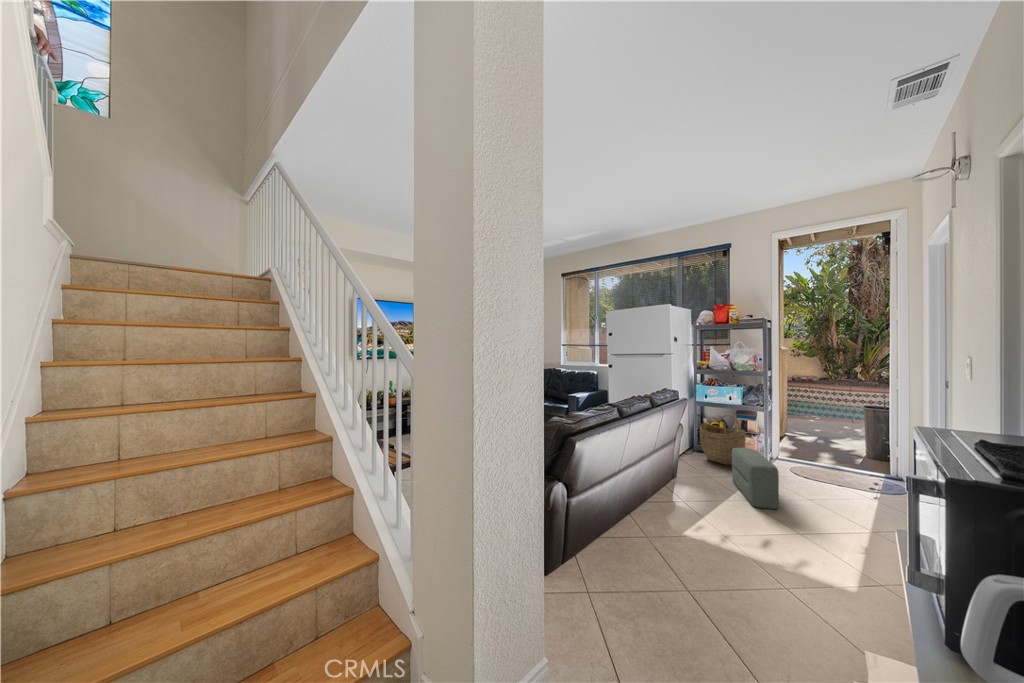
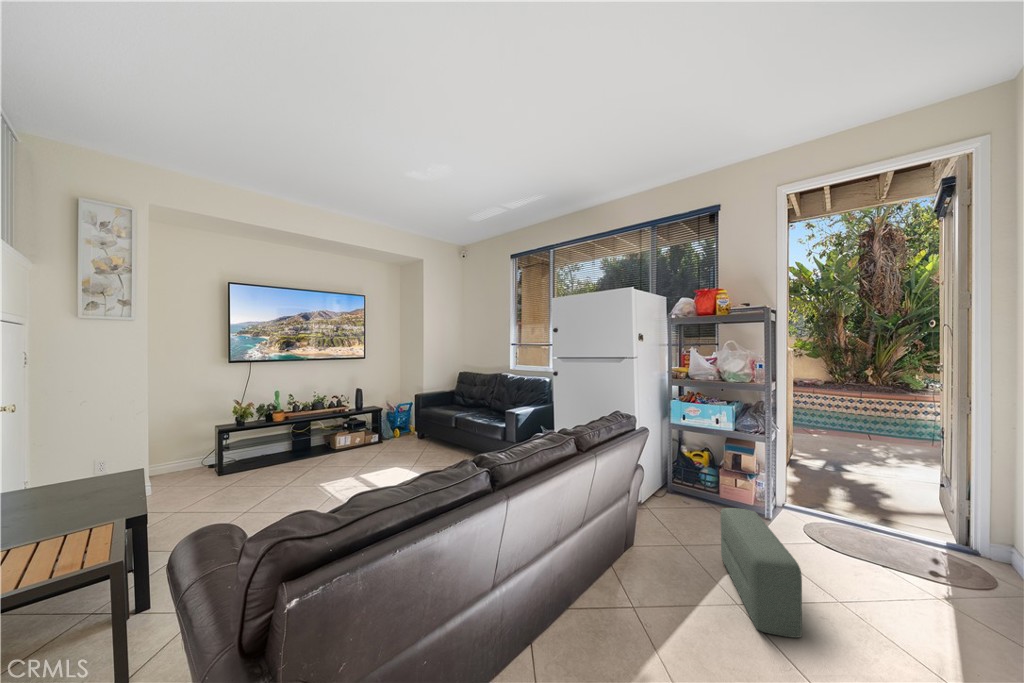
woven basket: present [700,415,746,465] -> none [675,444,740,520]

